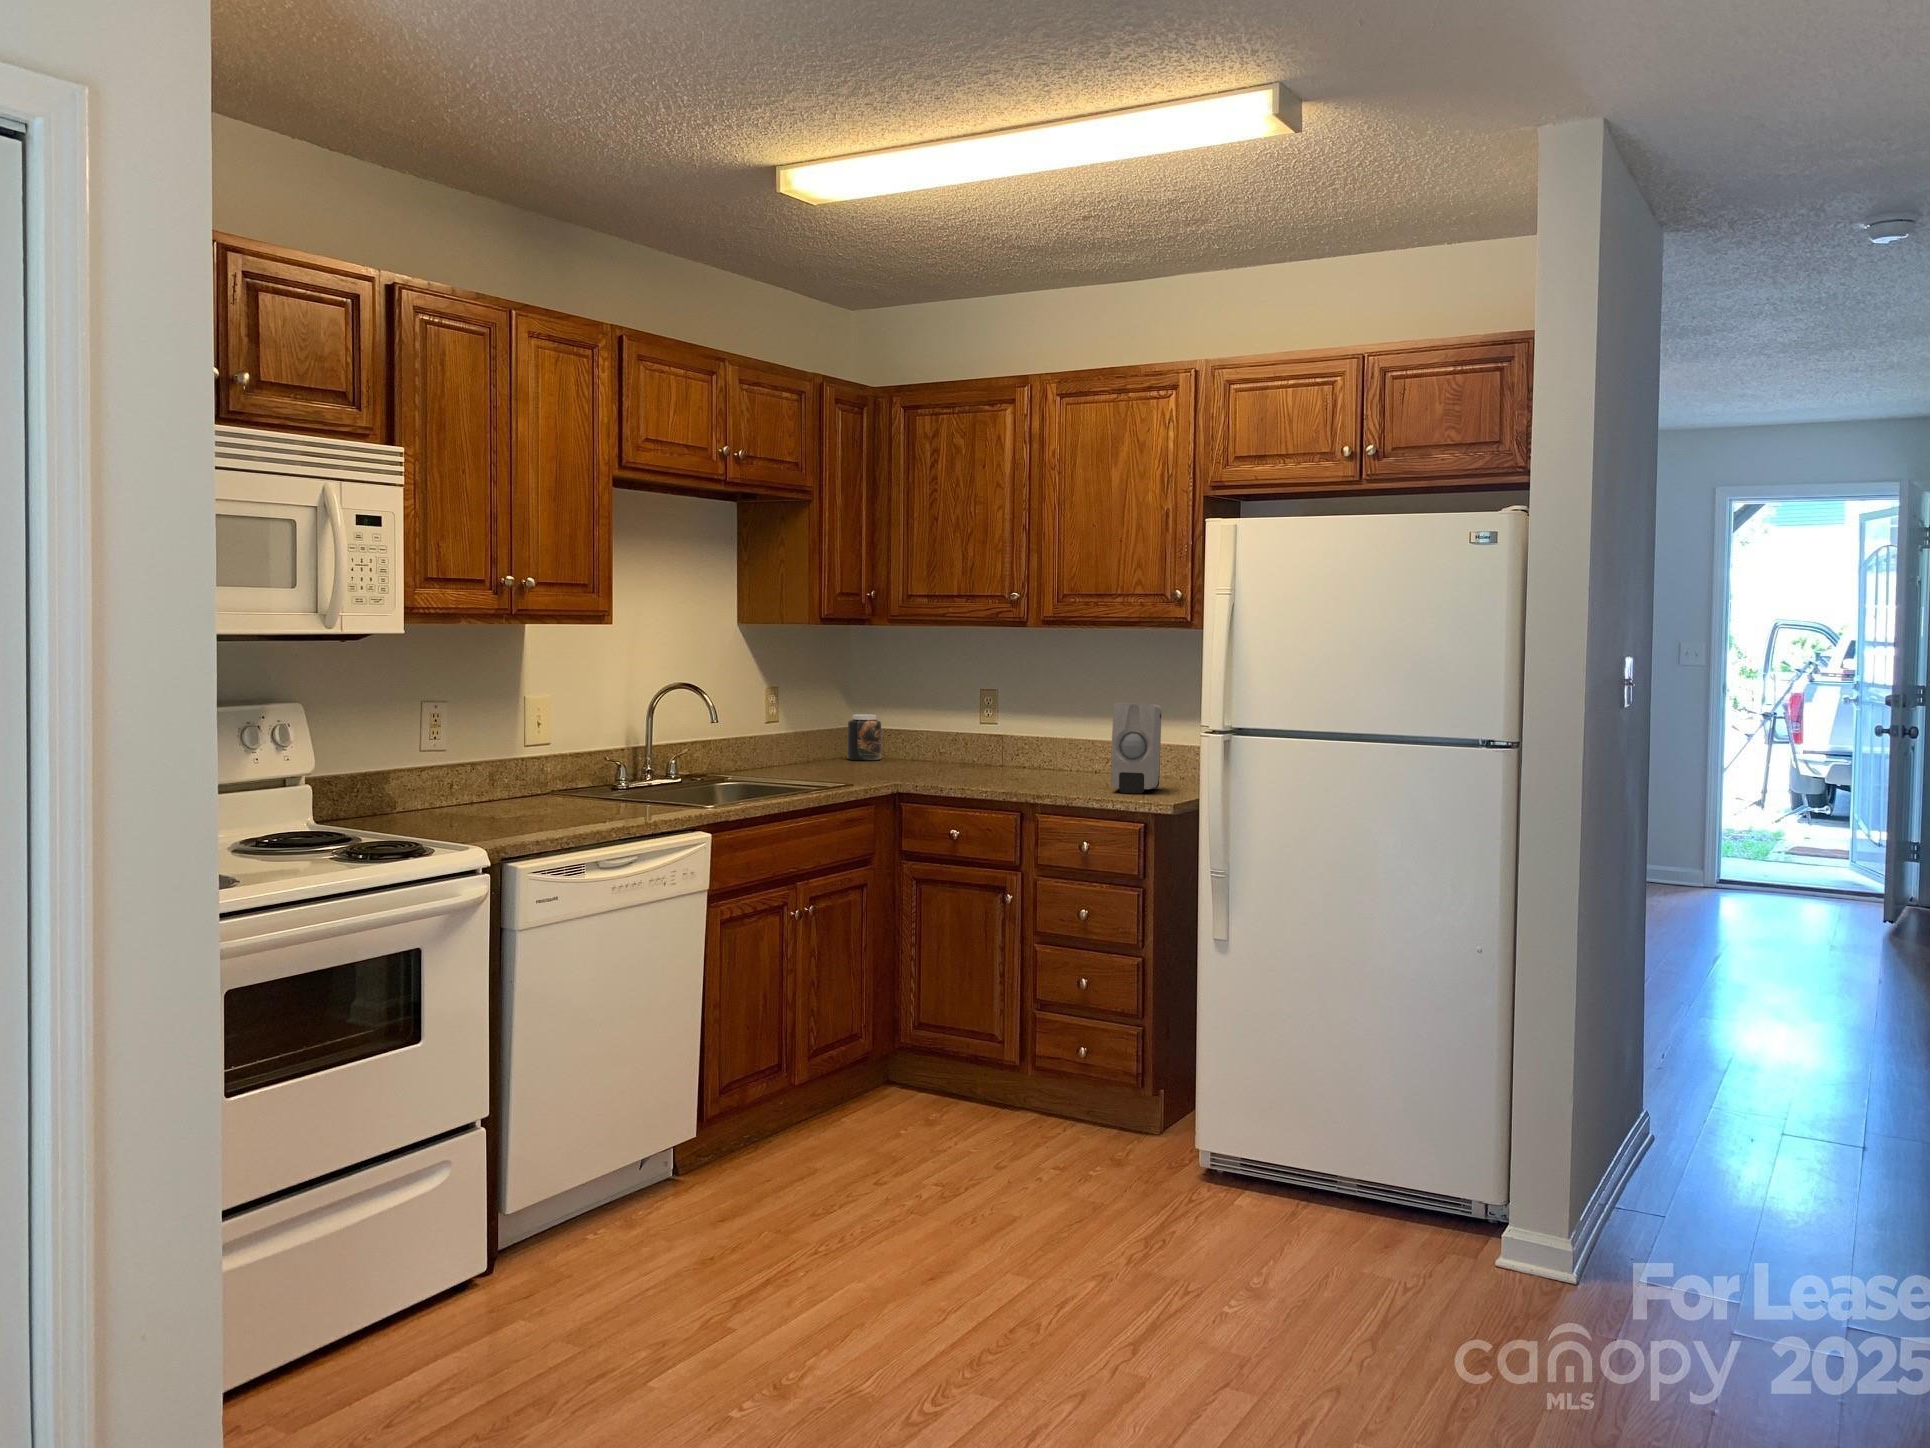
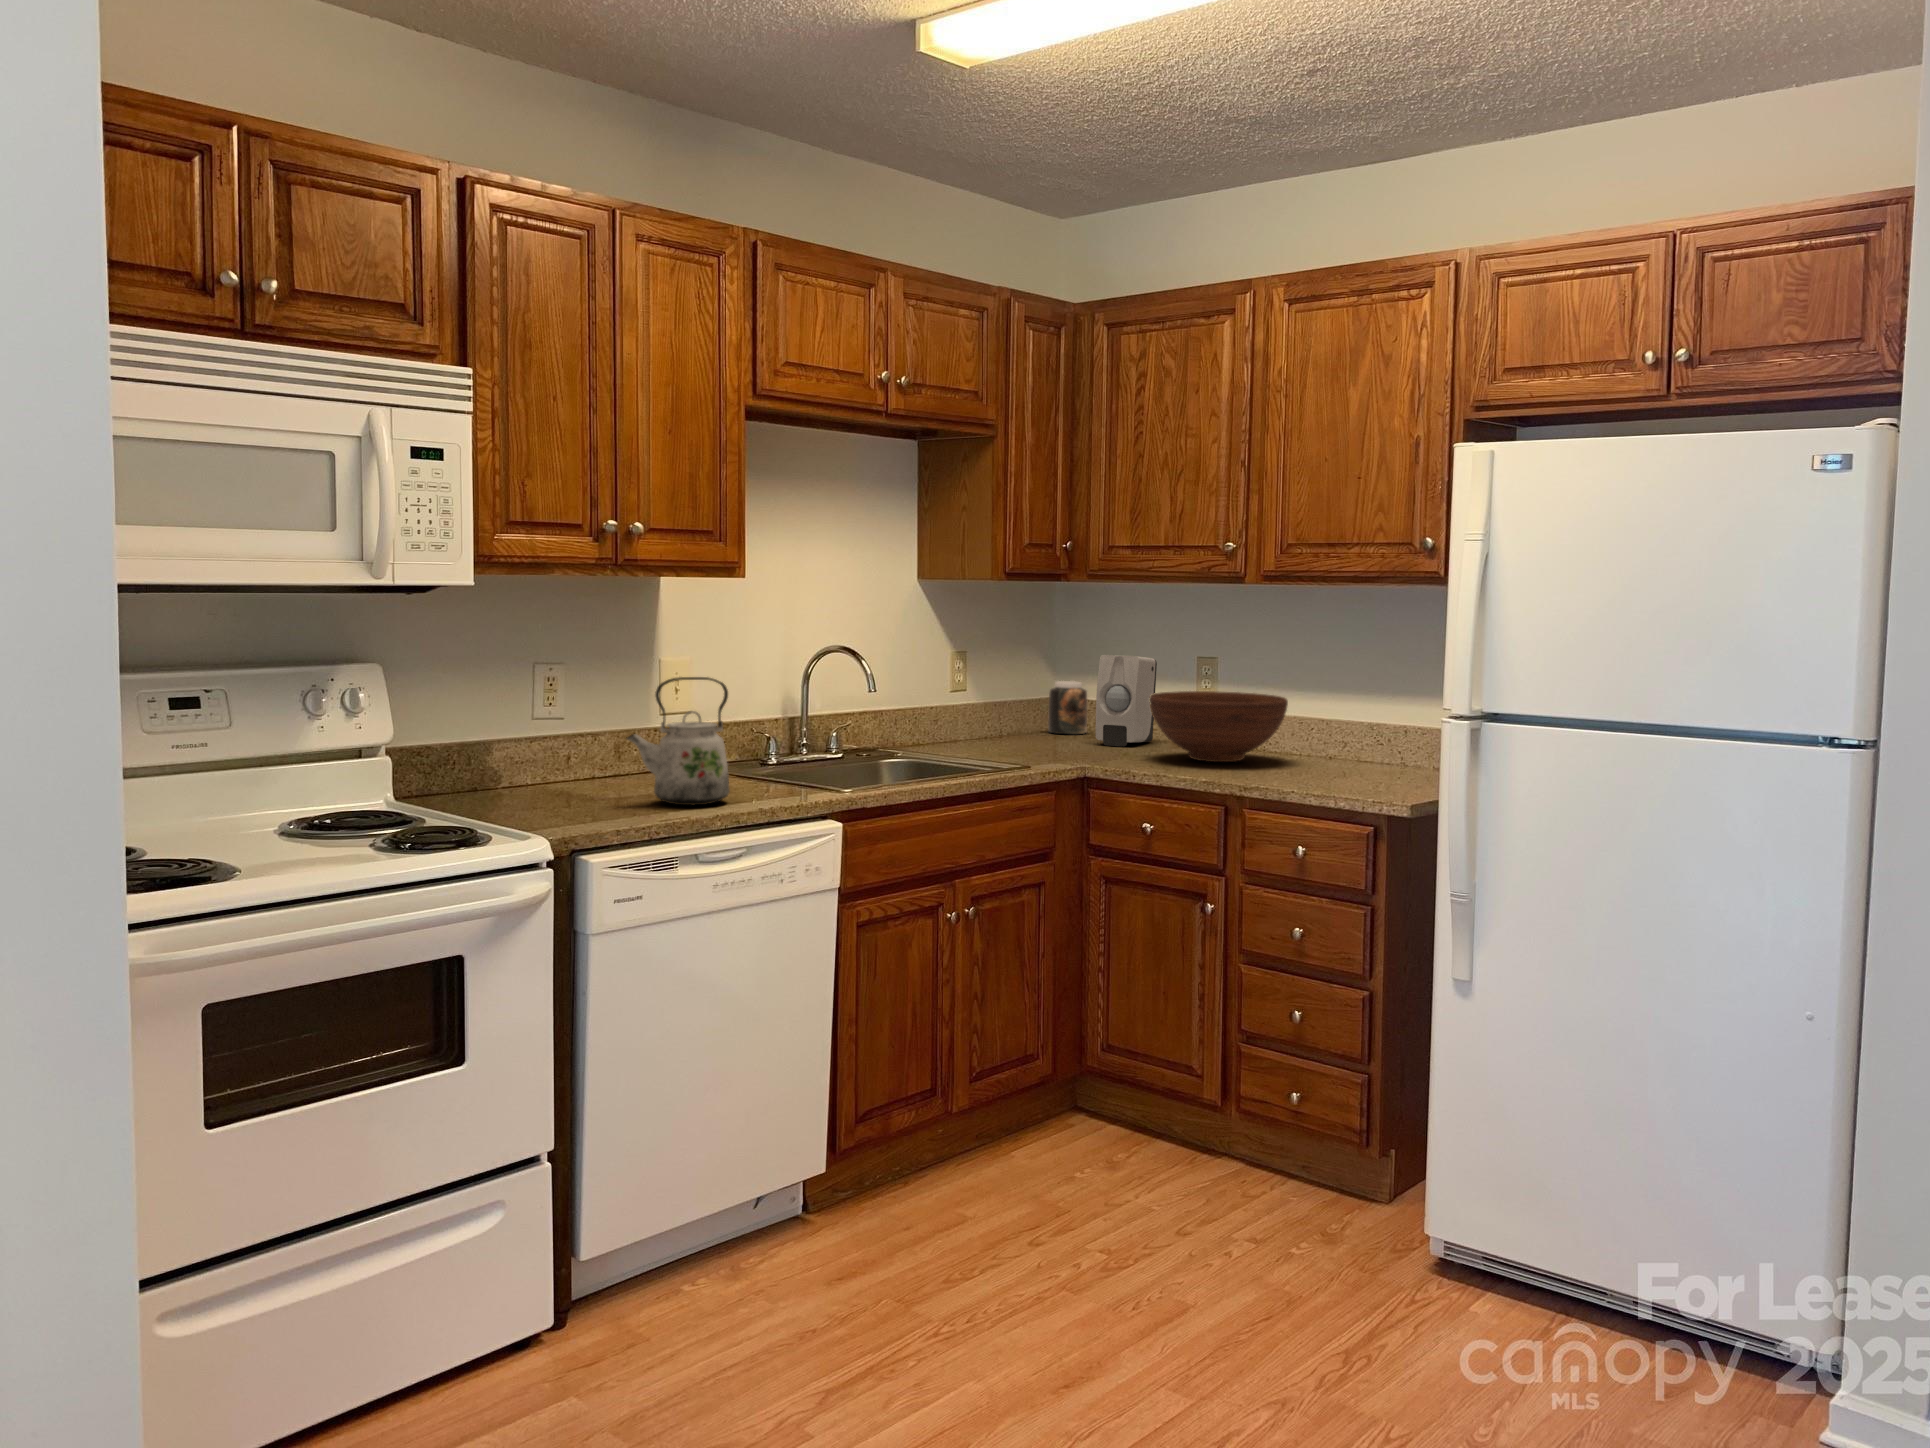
soap dispenser: present [1111,703,1162,794] -> present [1096,655,1157,746]
kettle: none [526,711,616,821] -> present [626,677,730,805]
fruit bowl: none [947,720,1063,779] -> present [1150,691,1288,762]

